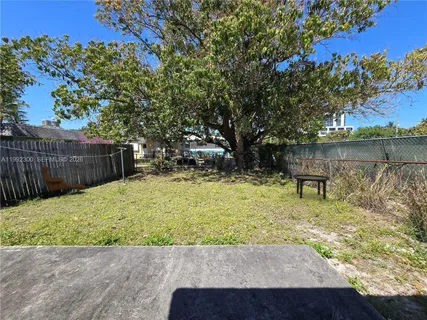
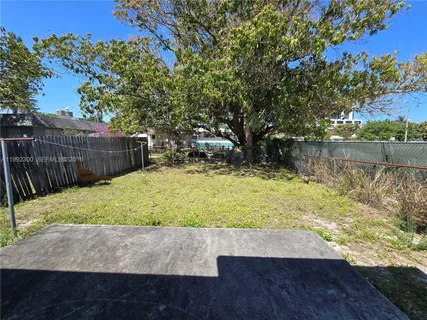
round table: present [293,175,330,199] -> none [301,171,335,195]

